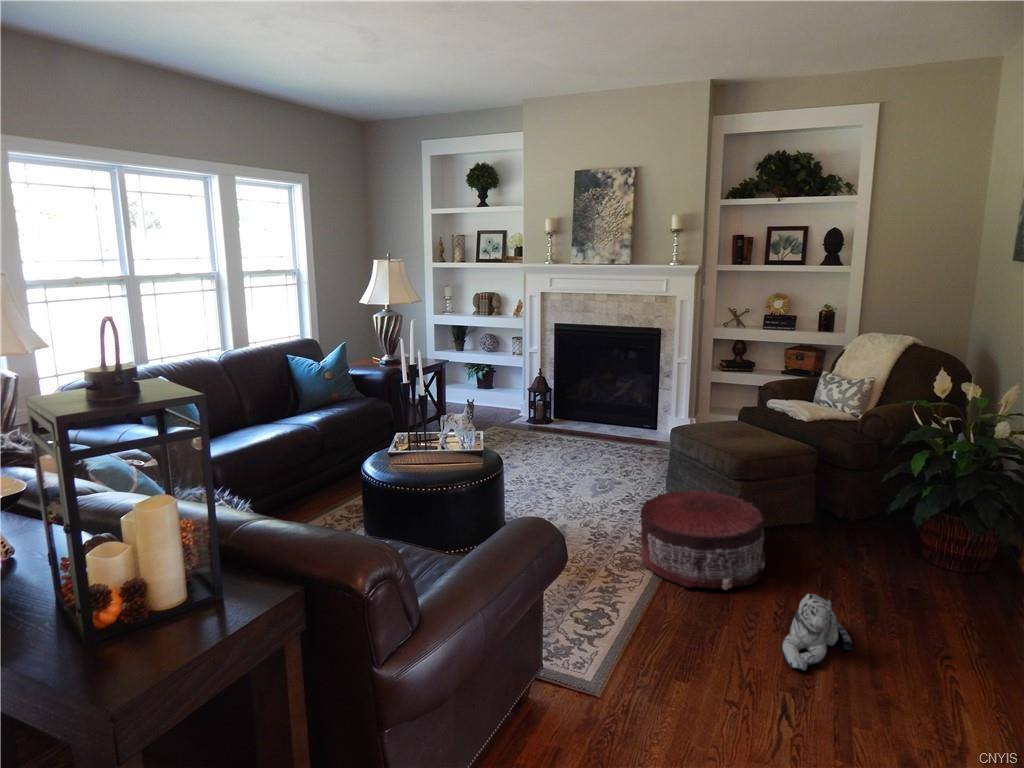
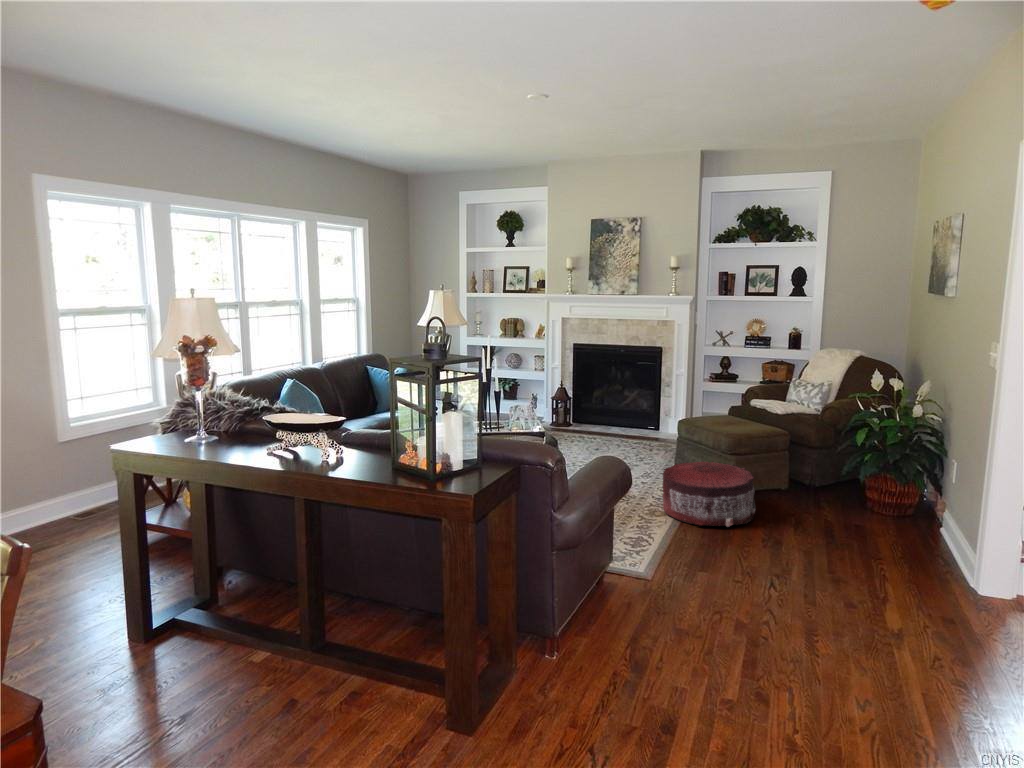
plush toy: present [782,594,851,670] -> none [771,518,819,568]

